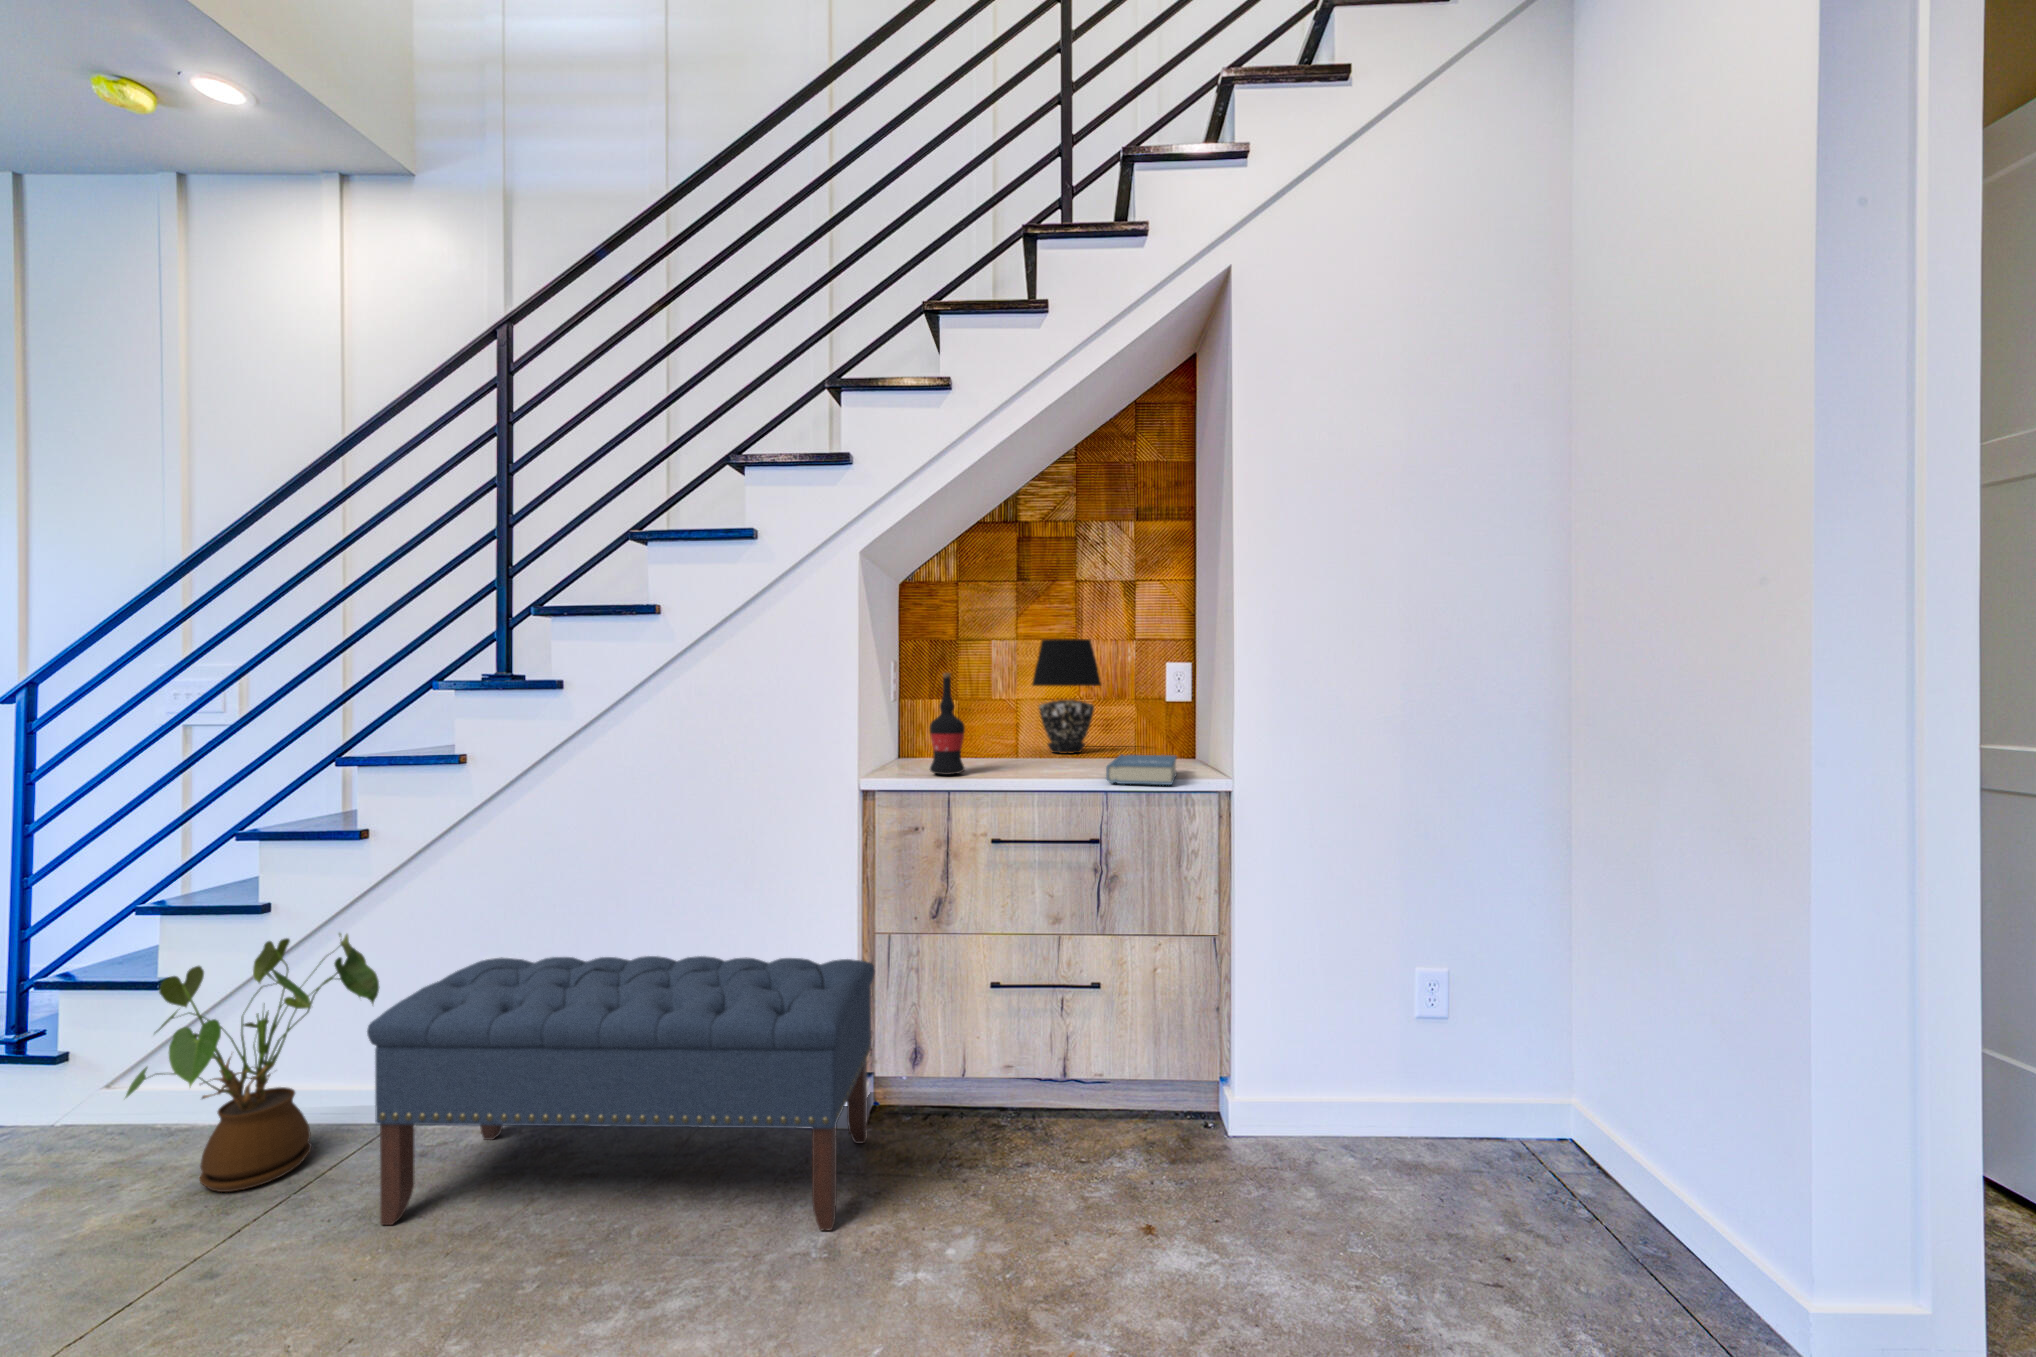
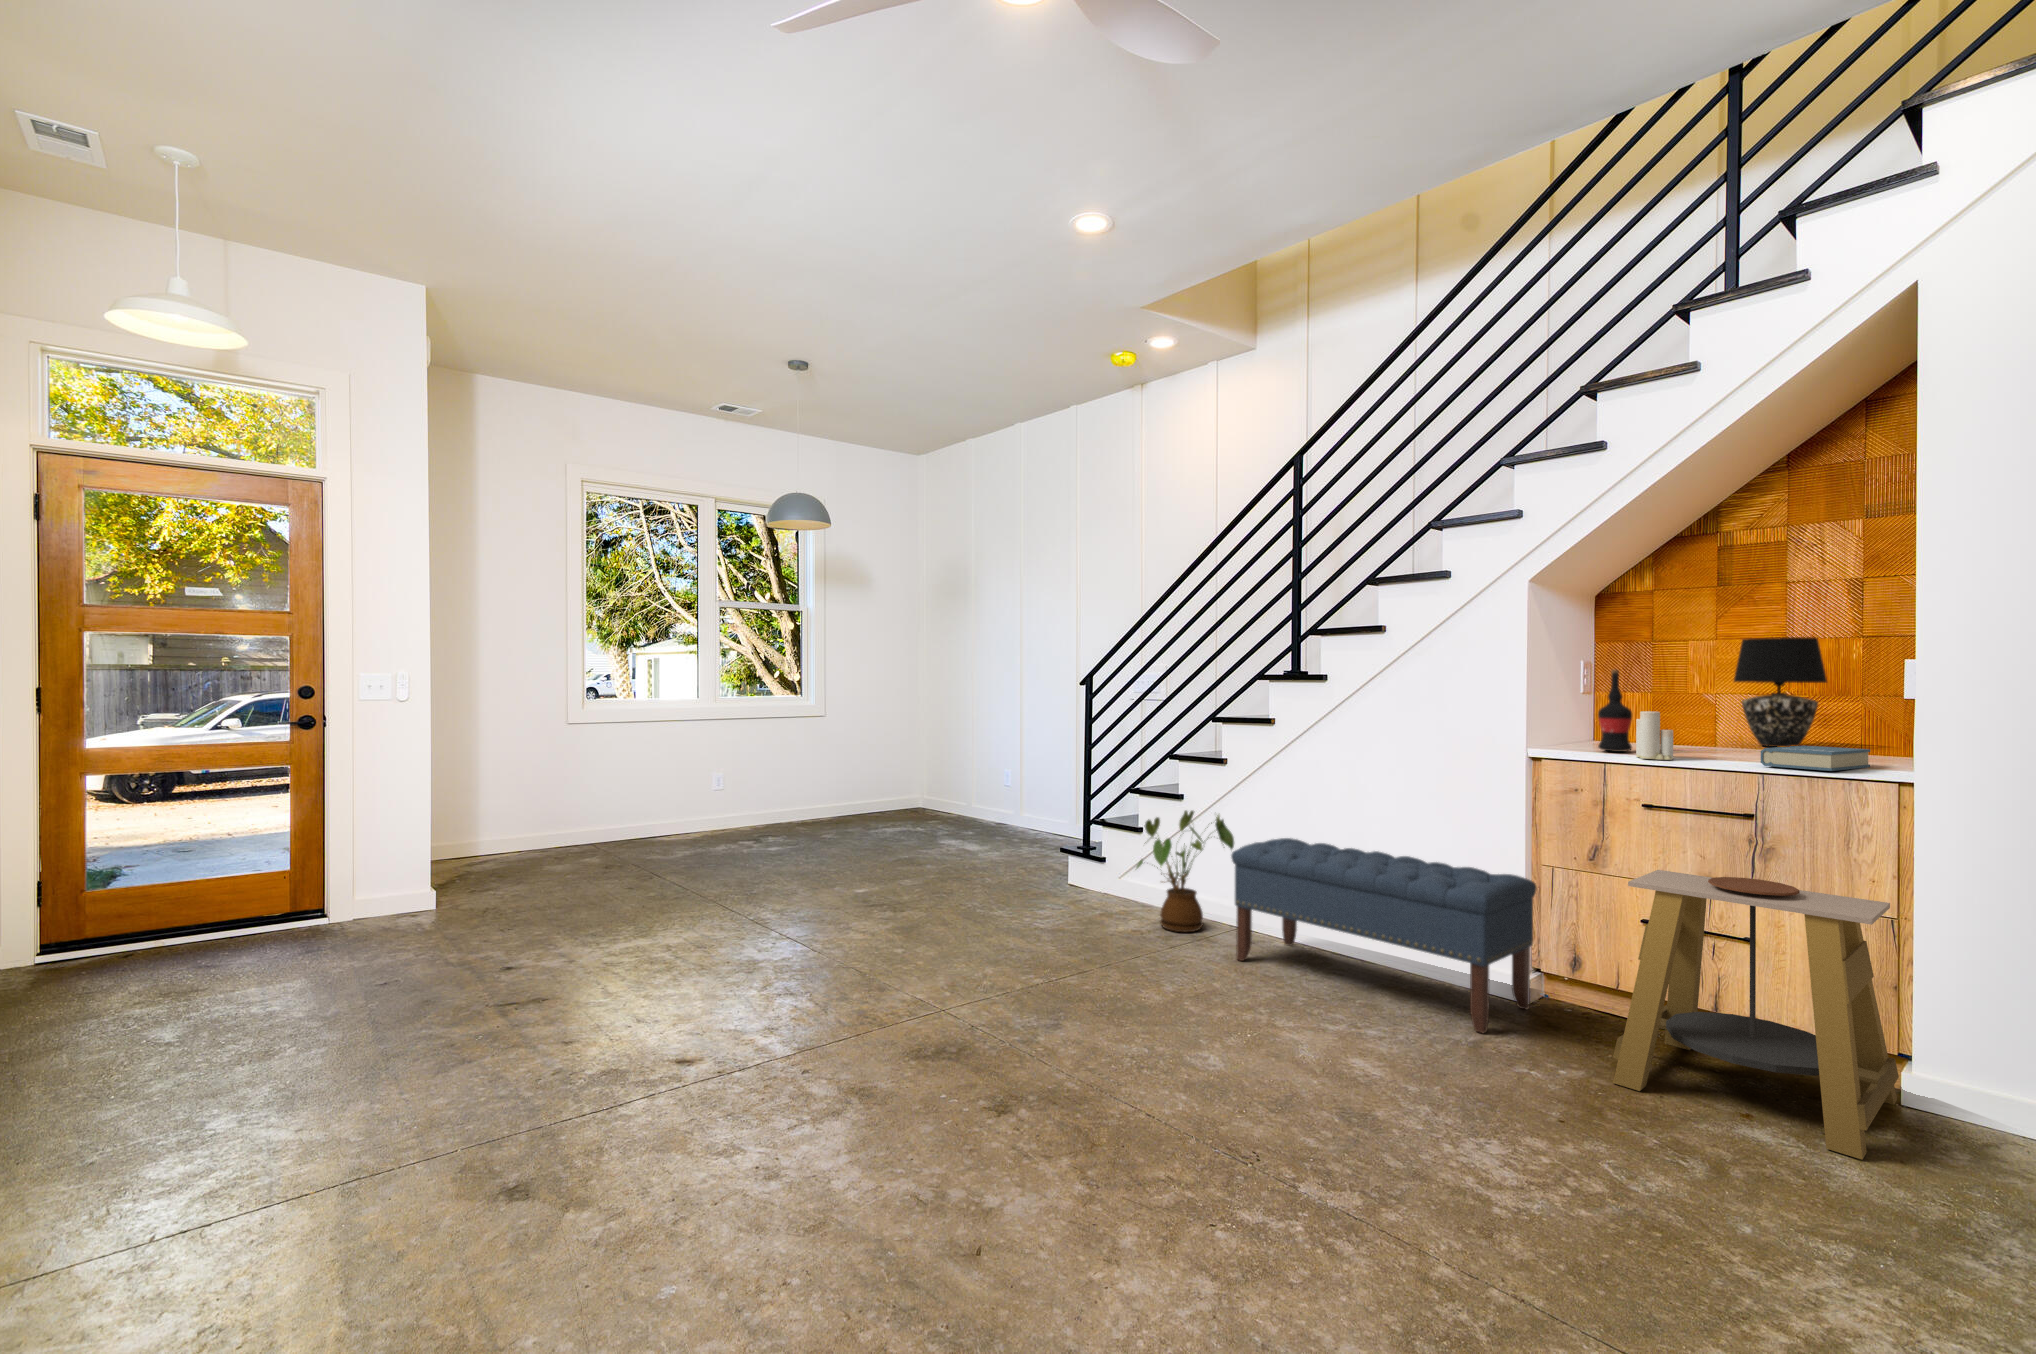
candle: none [979,718,1019,784] -> present [1636,711,1673,760]
side table: none [1013,922,1278,1262] -> present [1613,870,1899,1159]

